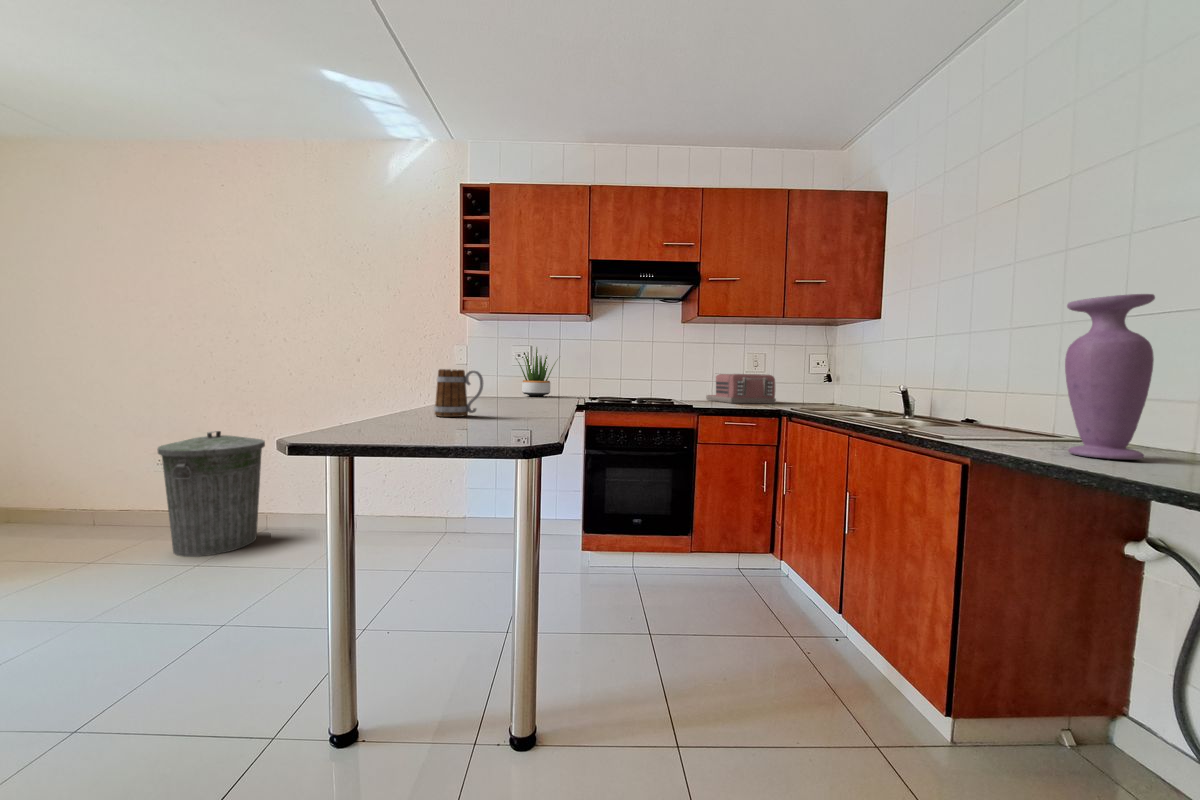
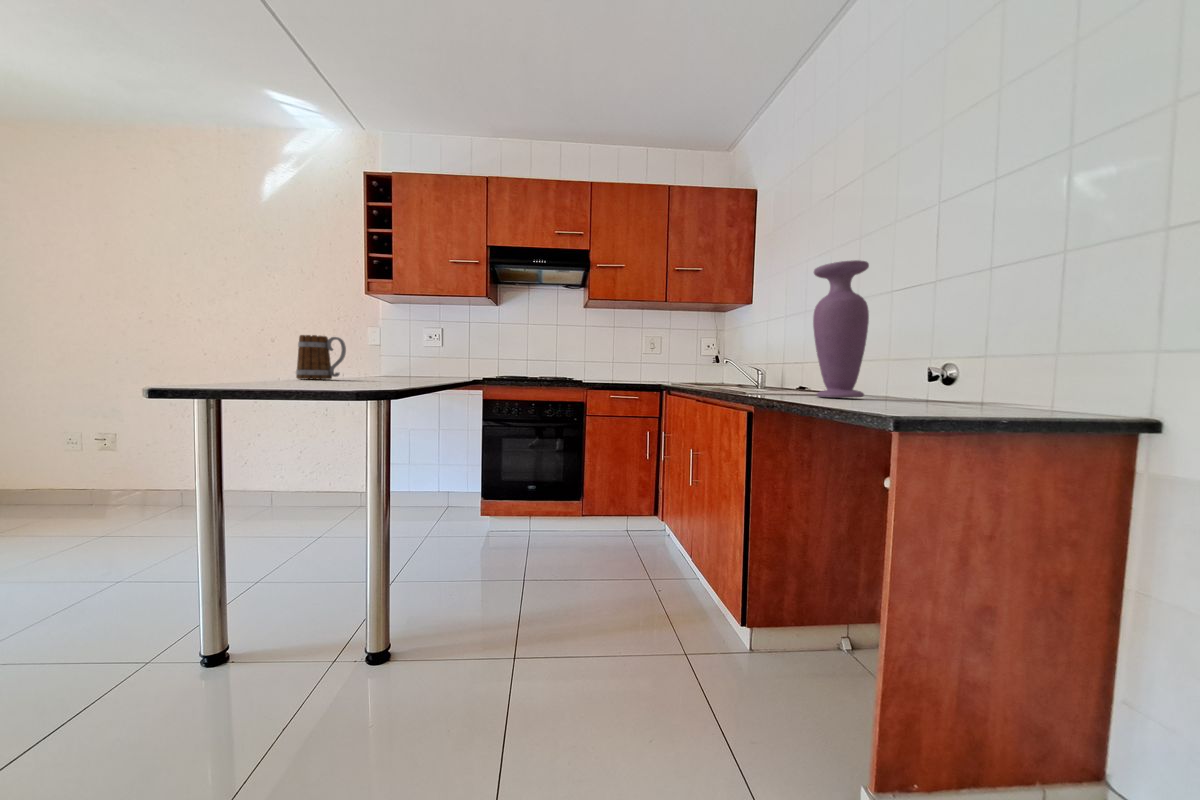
potted plant: present [518,347,558,397] -> none [423,329,469,376]
toaster: present [706,374,776,404] -> none [609,354,667,382]
trash can: present [157,431,265,557] -> none [48,410,171,534]

